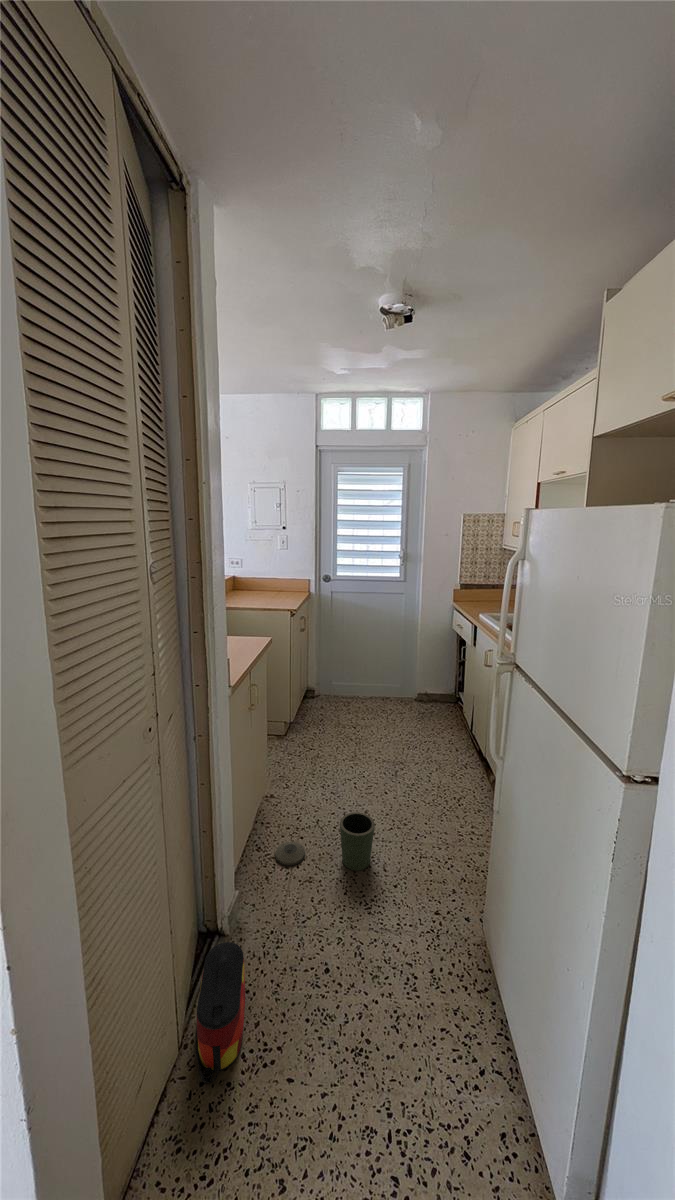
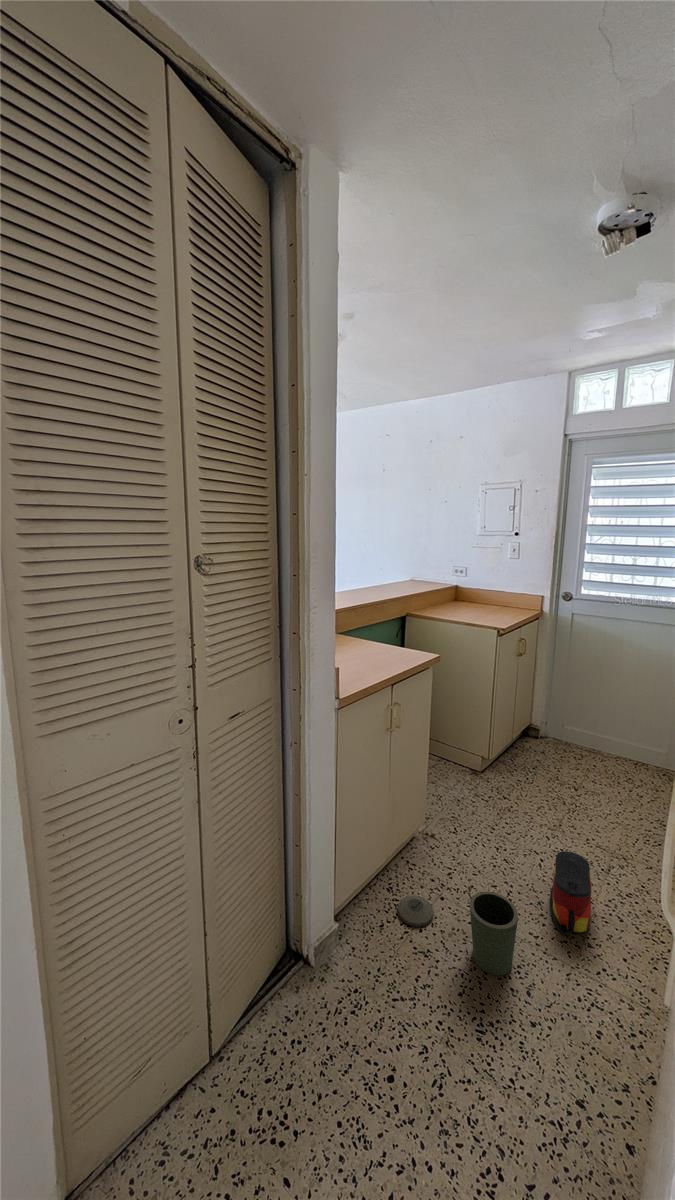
bag: present [195,942,245,1083] -> present [550,851,591,935]

